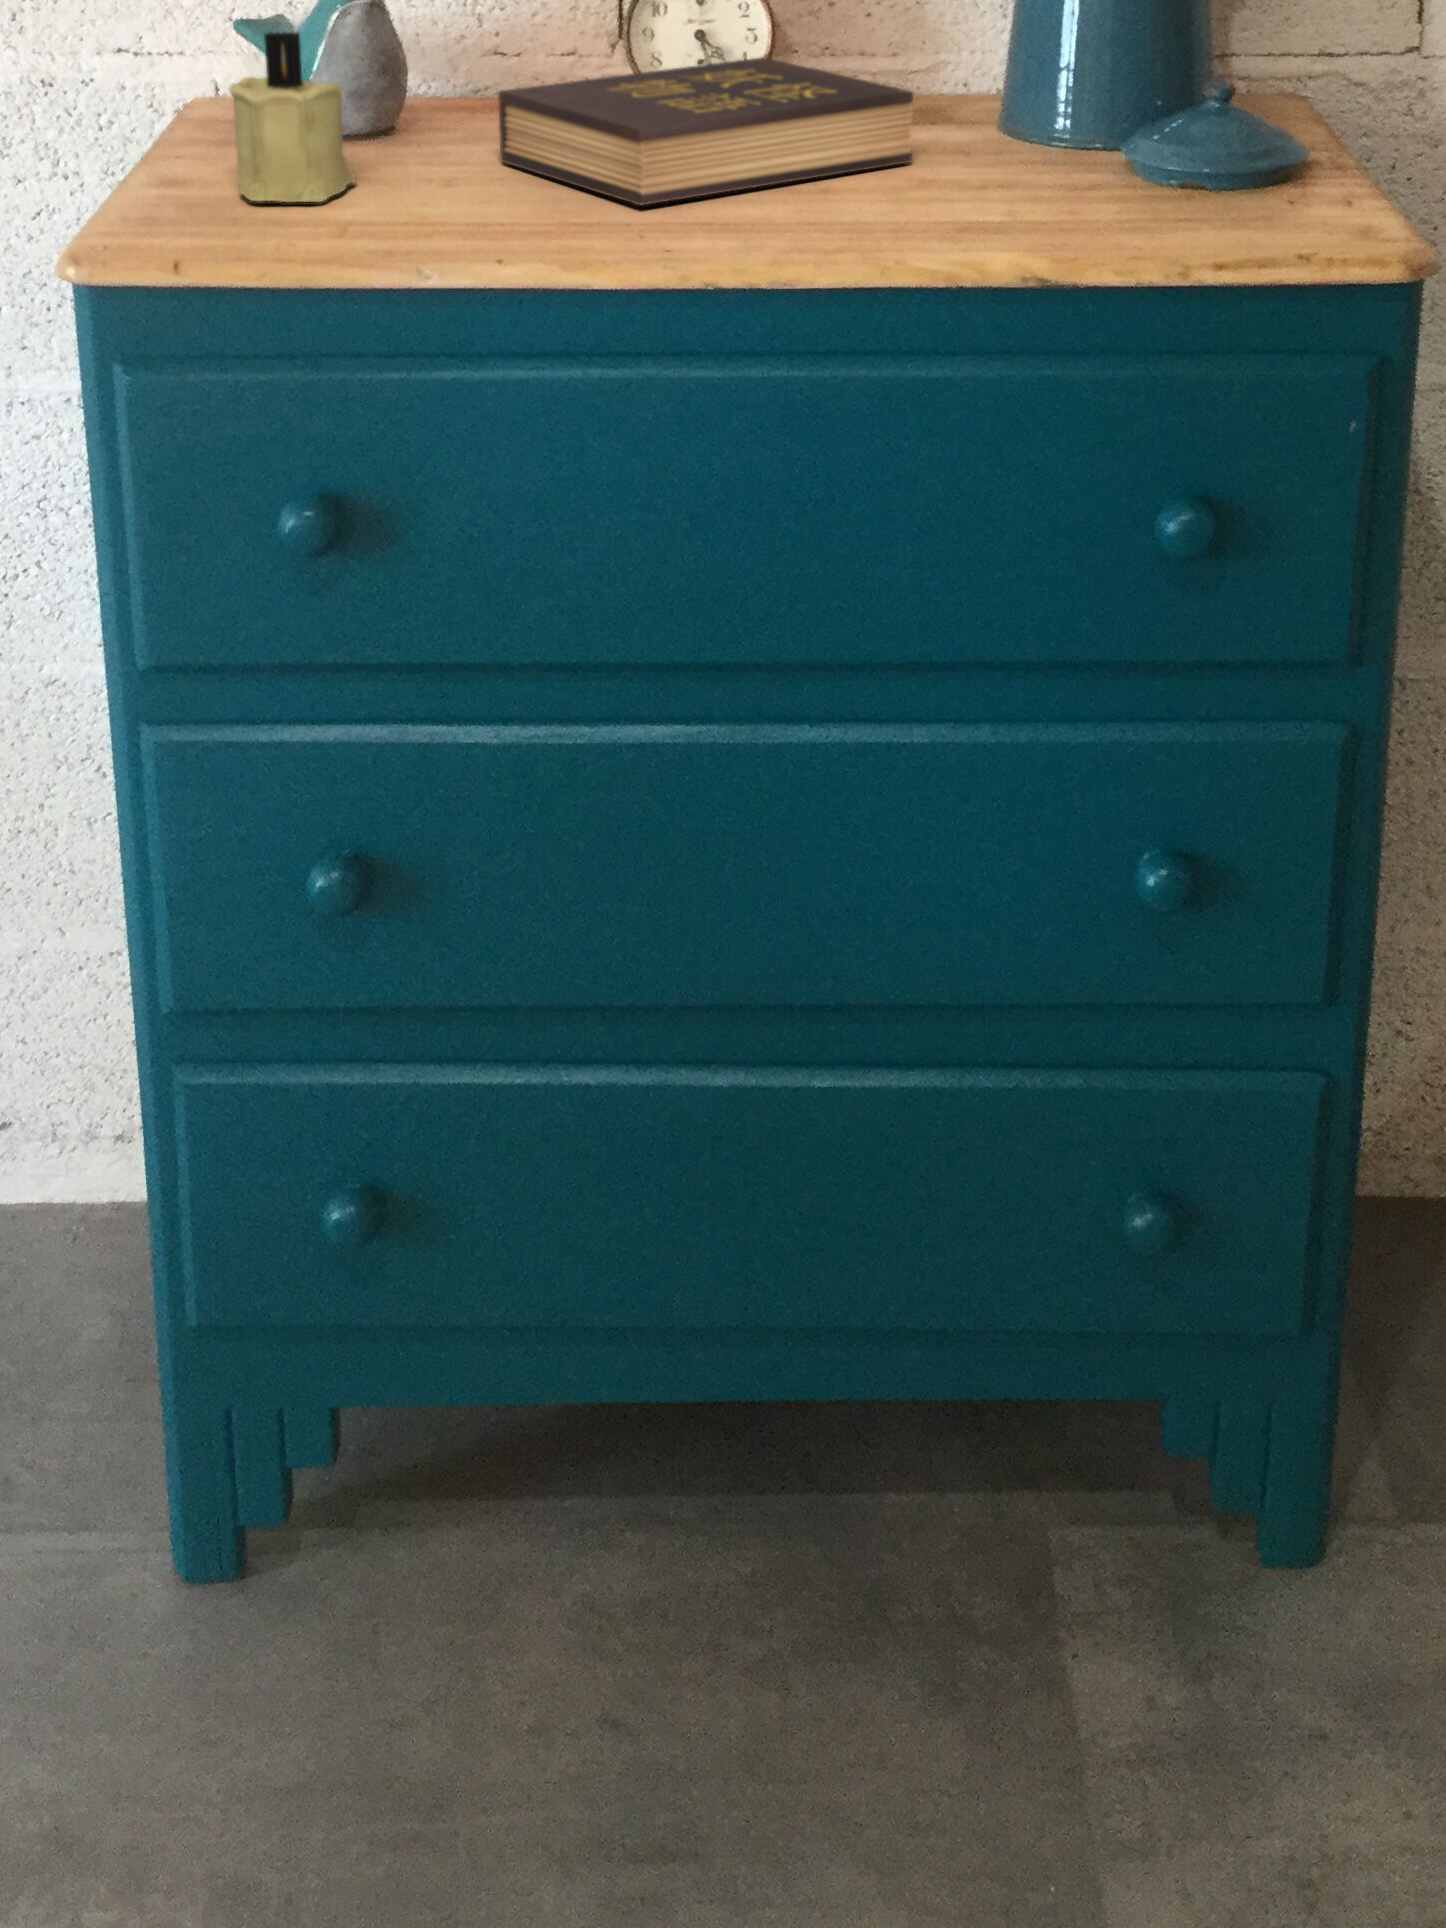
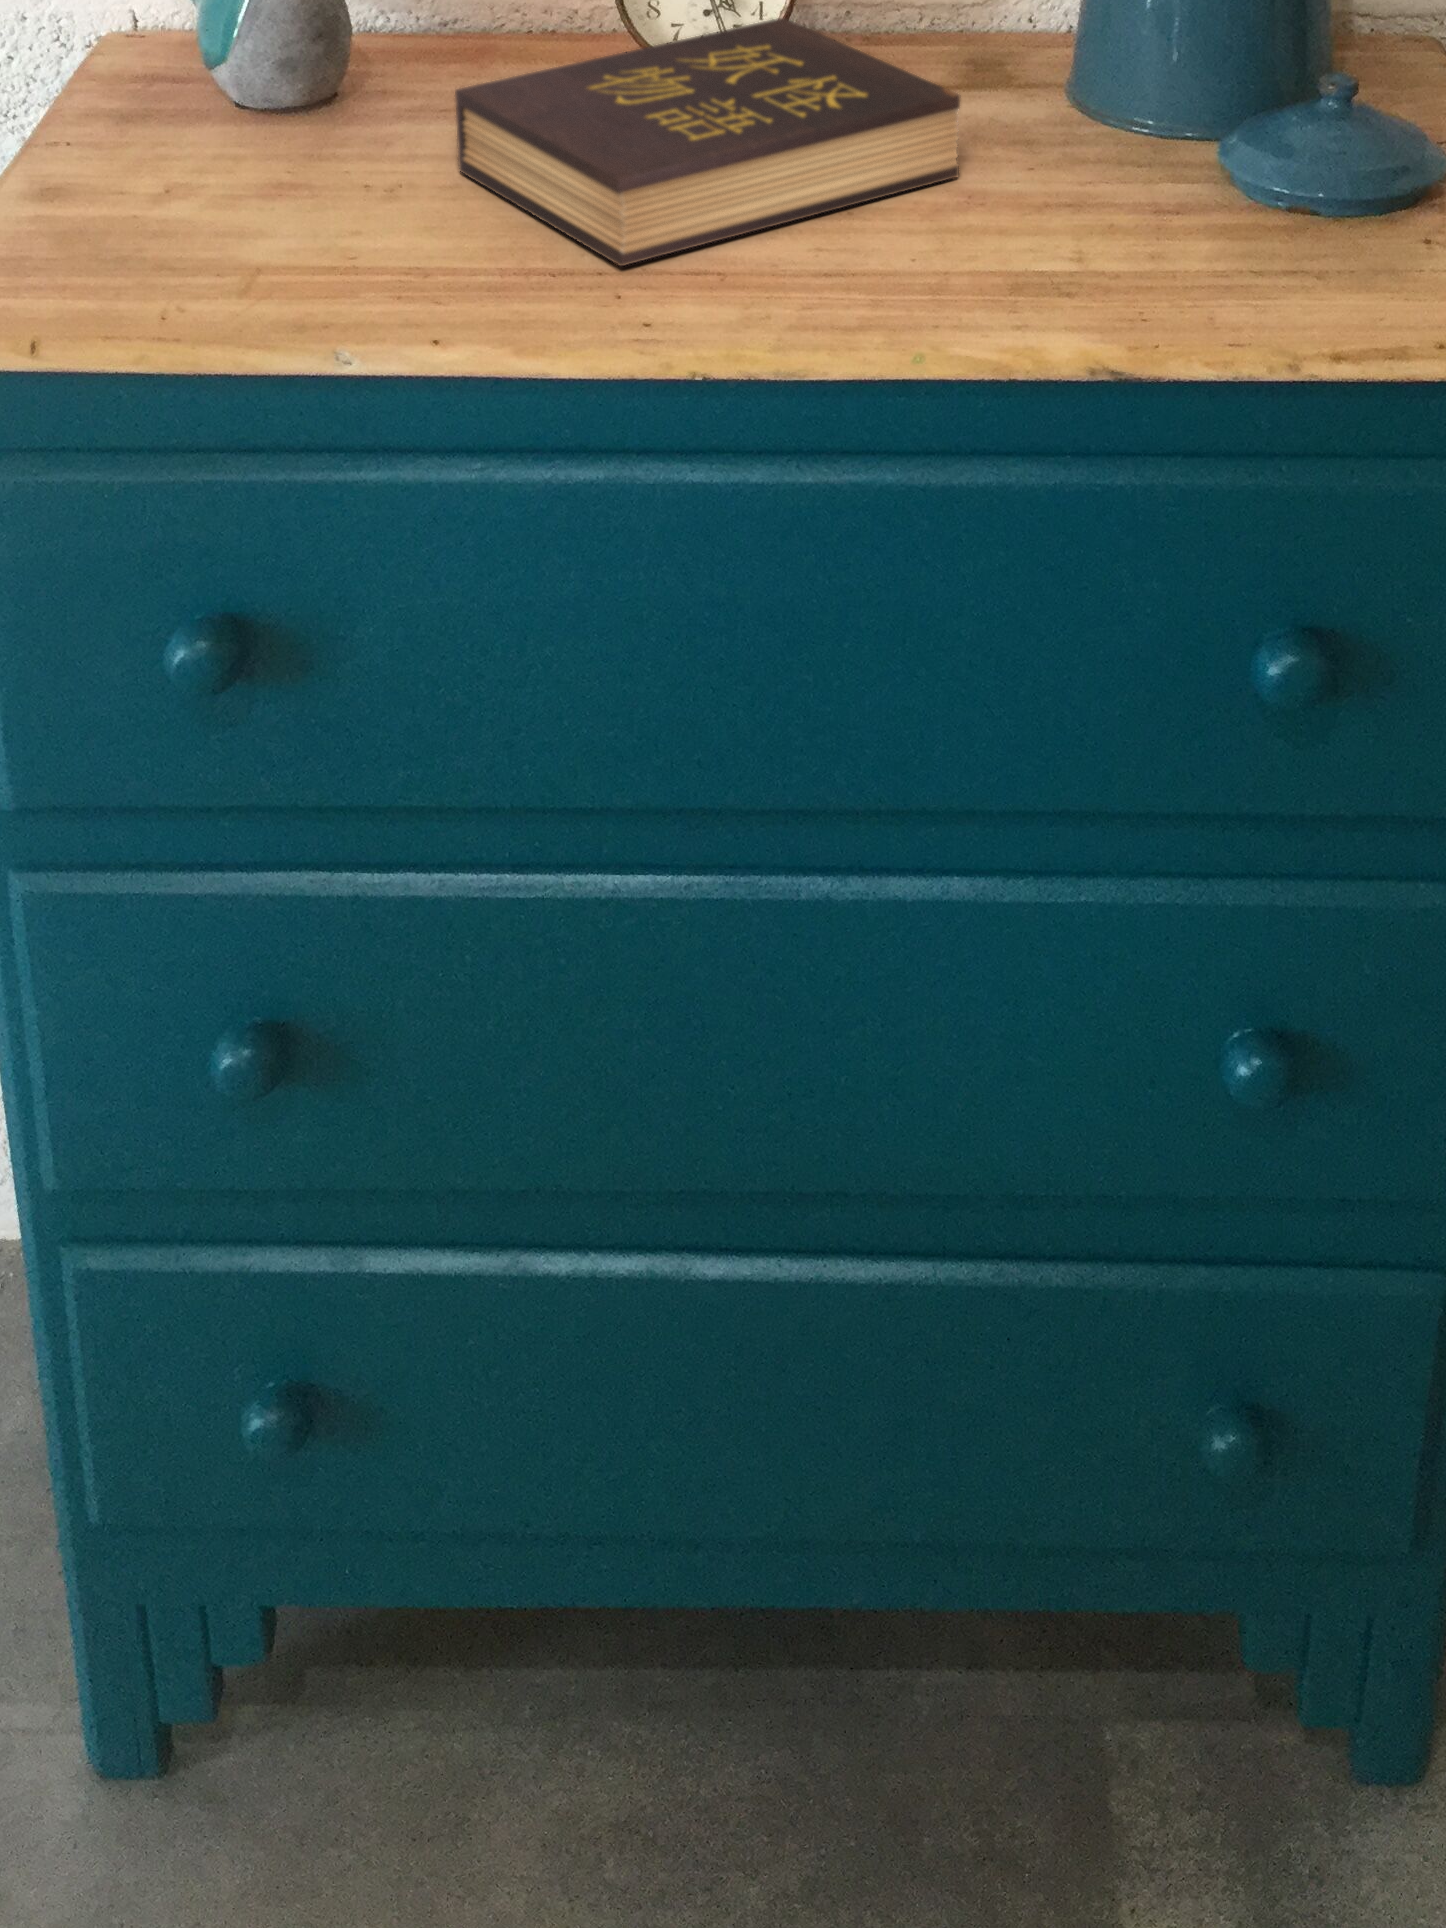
candle: present [229,31,356,202] -> none [120,40,280,254]

